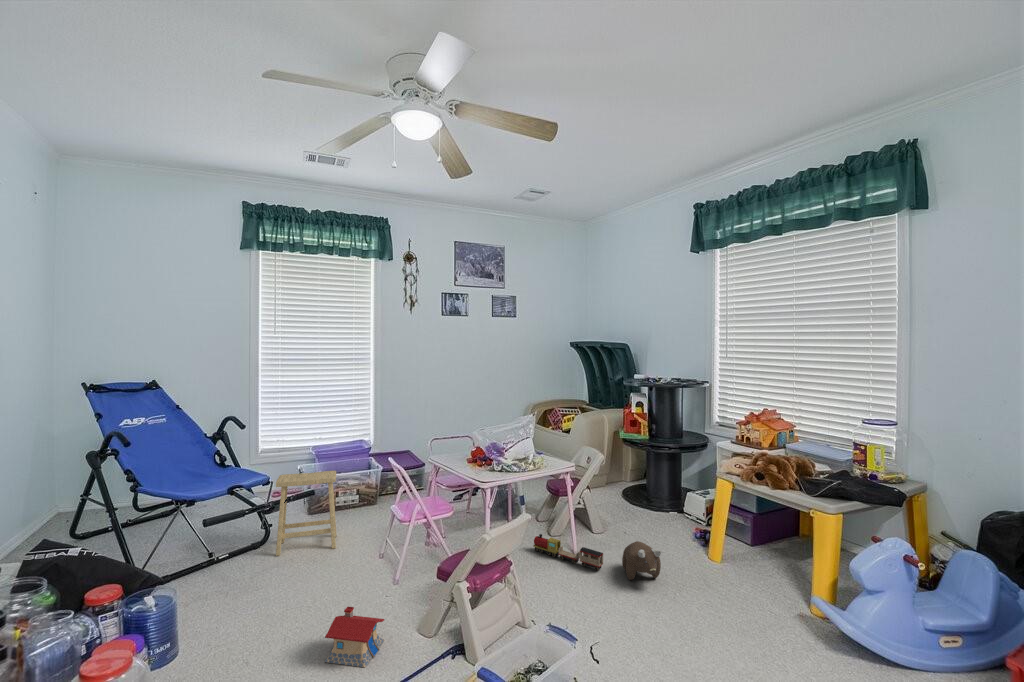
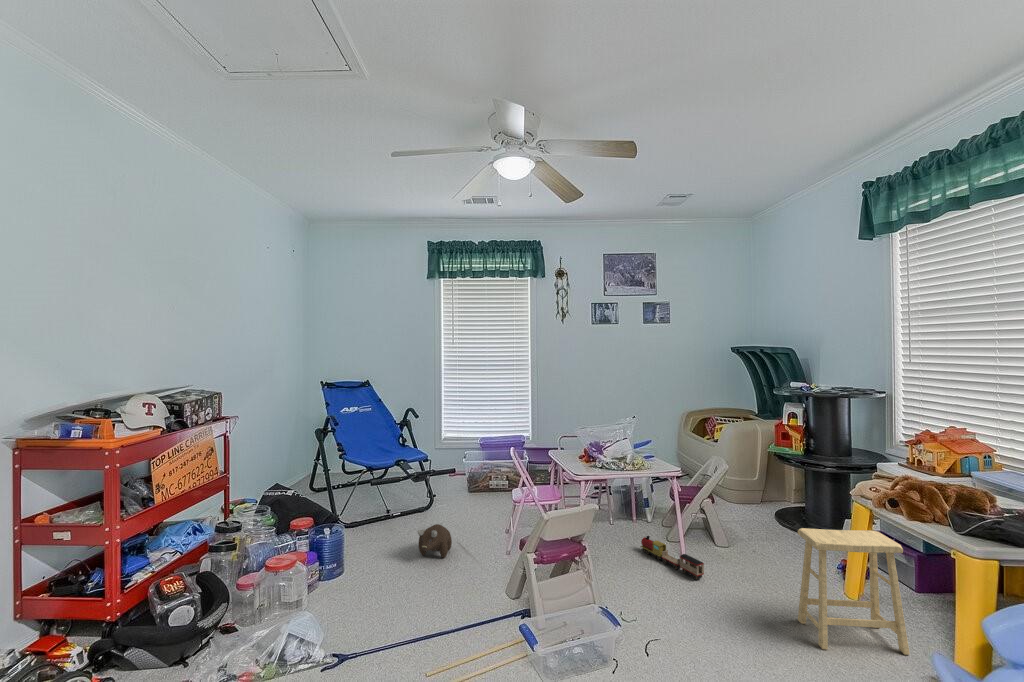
footstool: present [276,471,337,556] -> present [798,528,910,655]
plush toy: present [622,541,661,580] -> present [418,524,452,558]
toy house: present [325,607,384,667] -> none [430,559,477,607]

